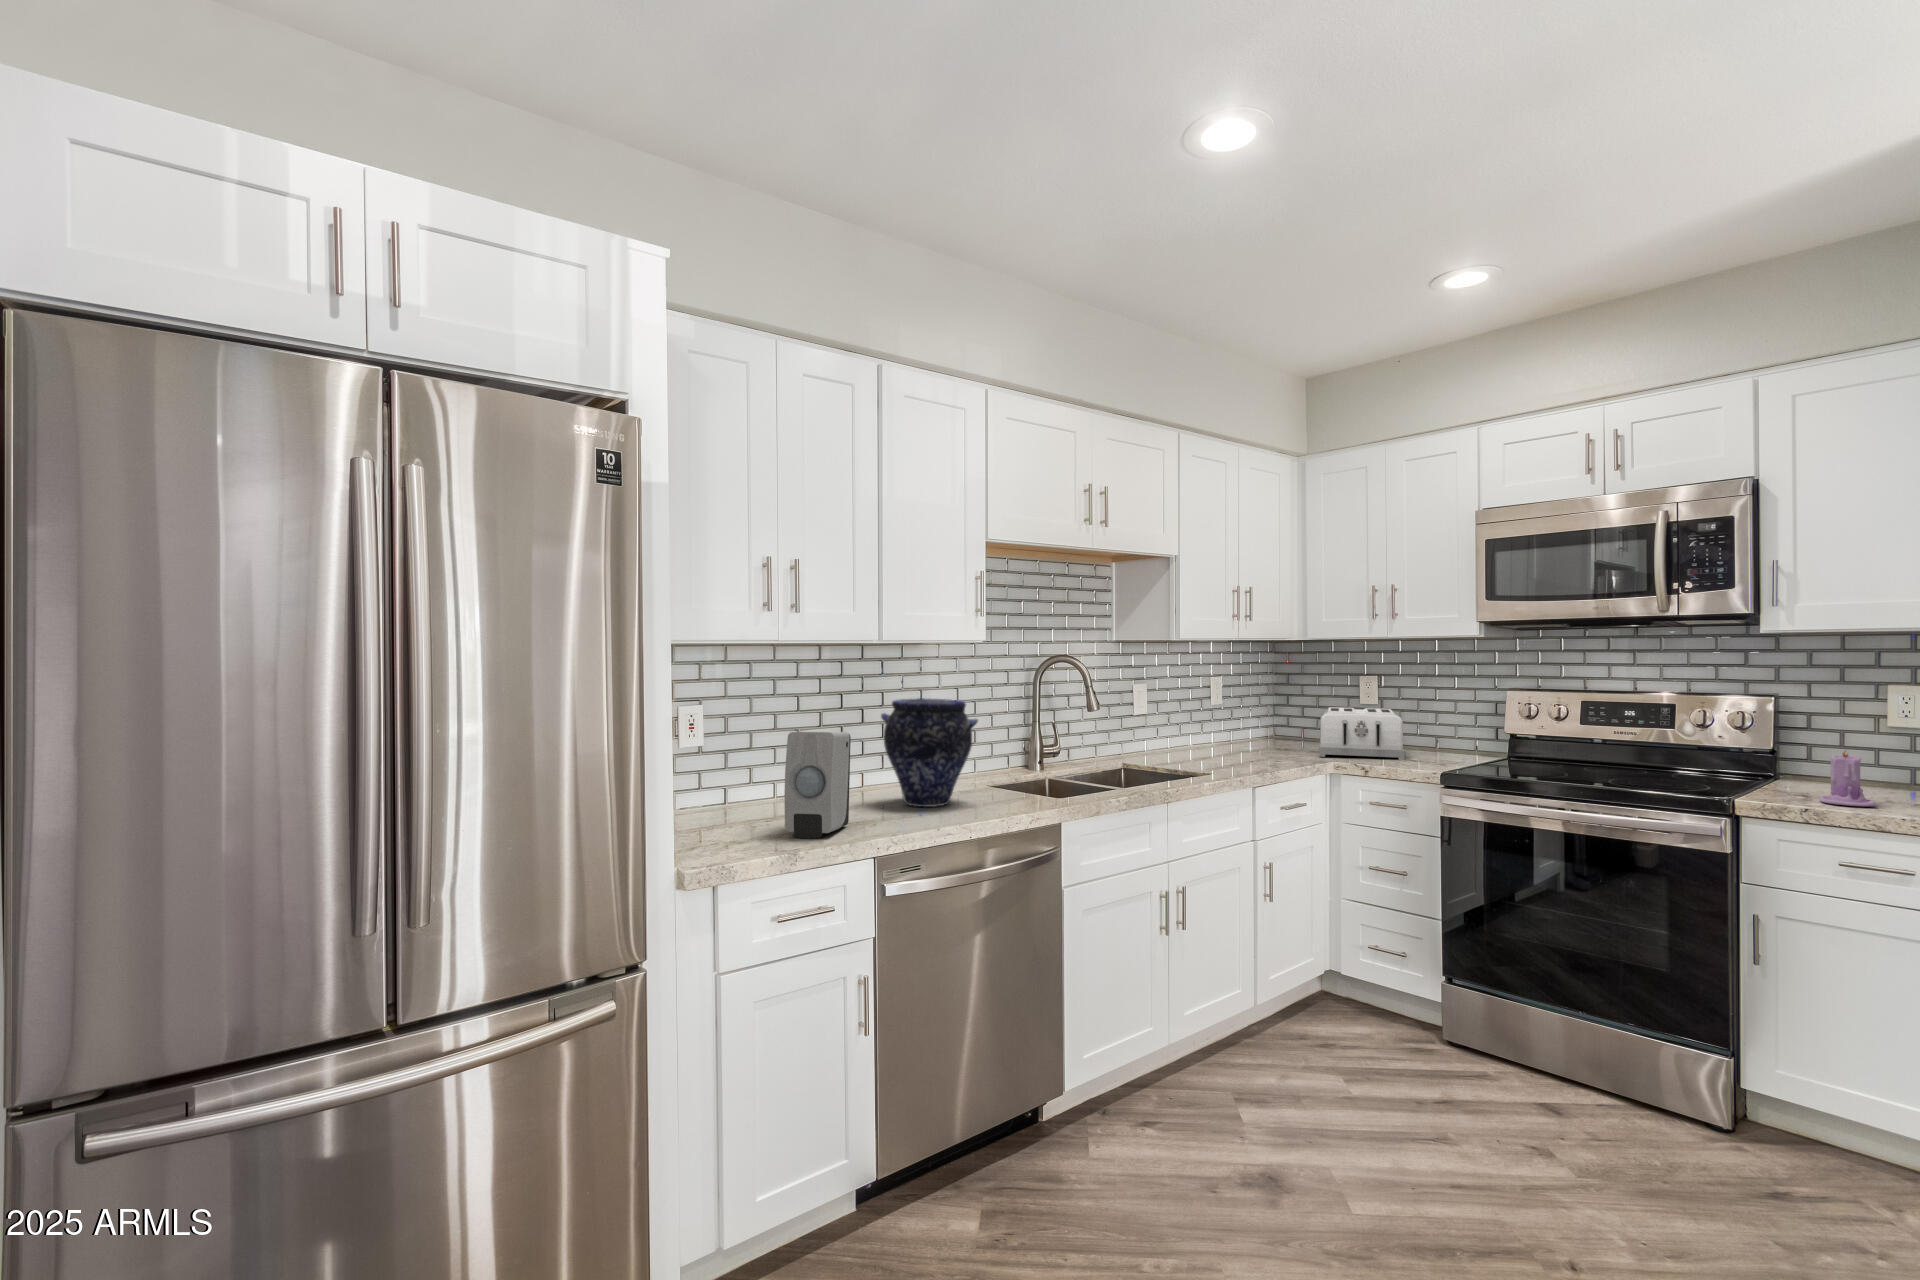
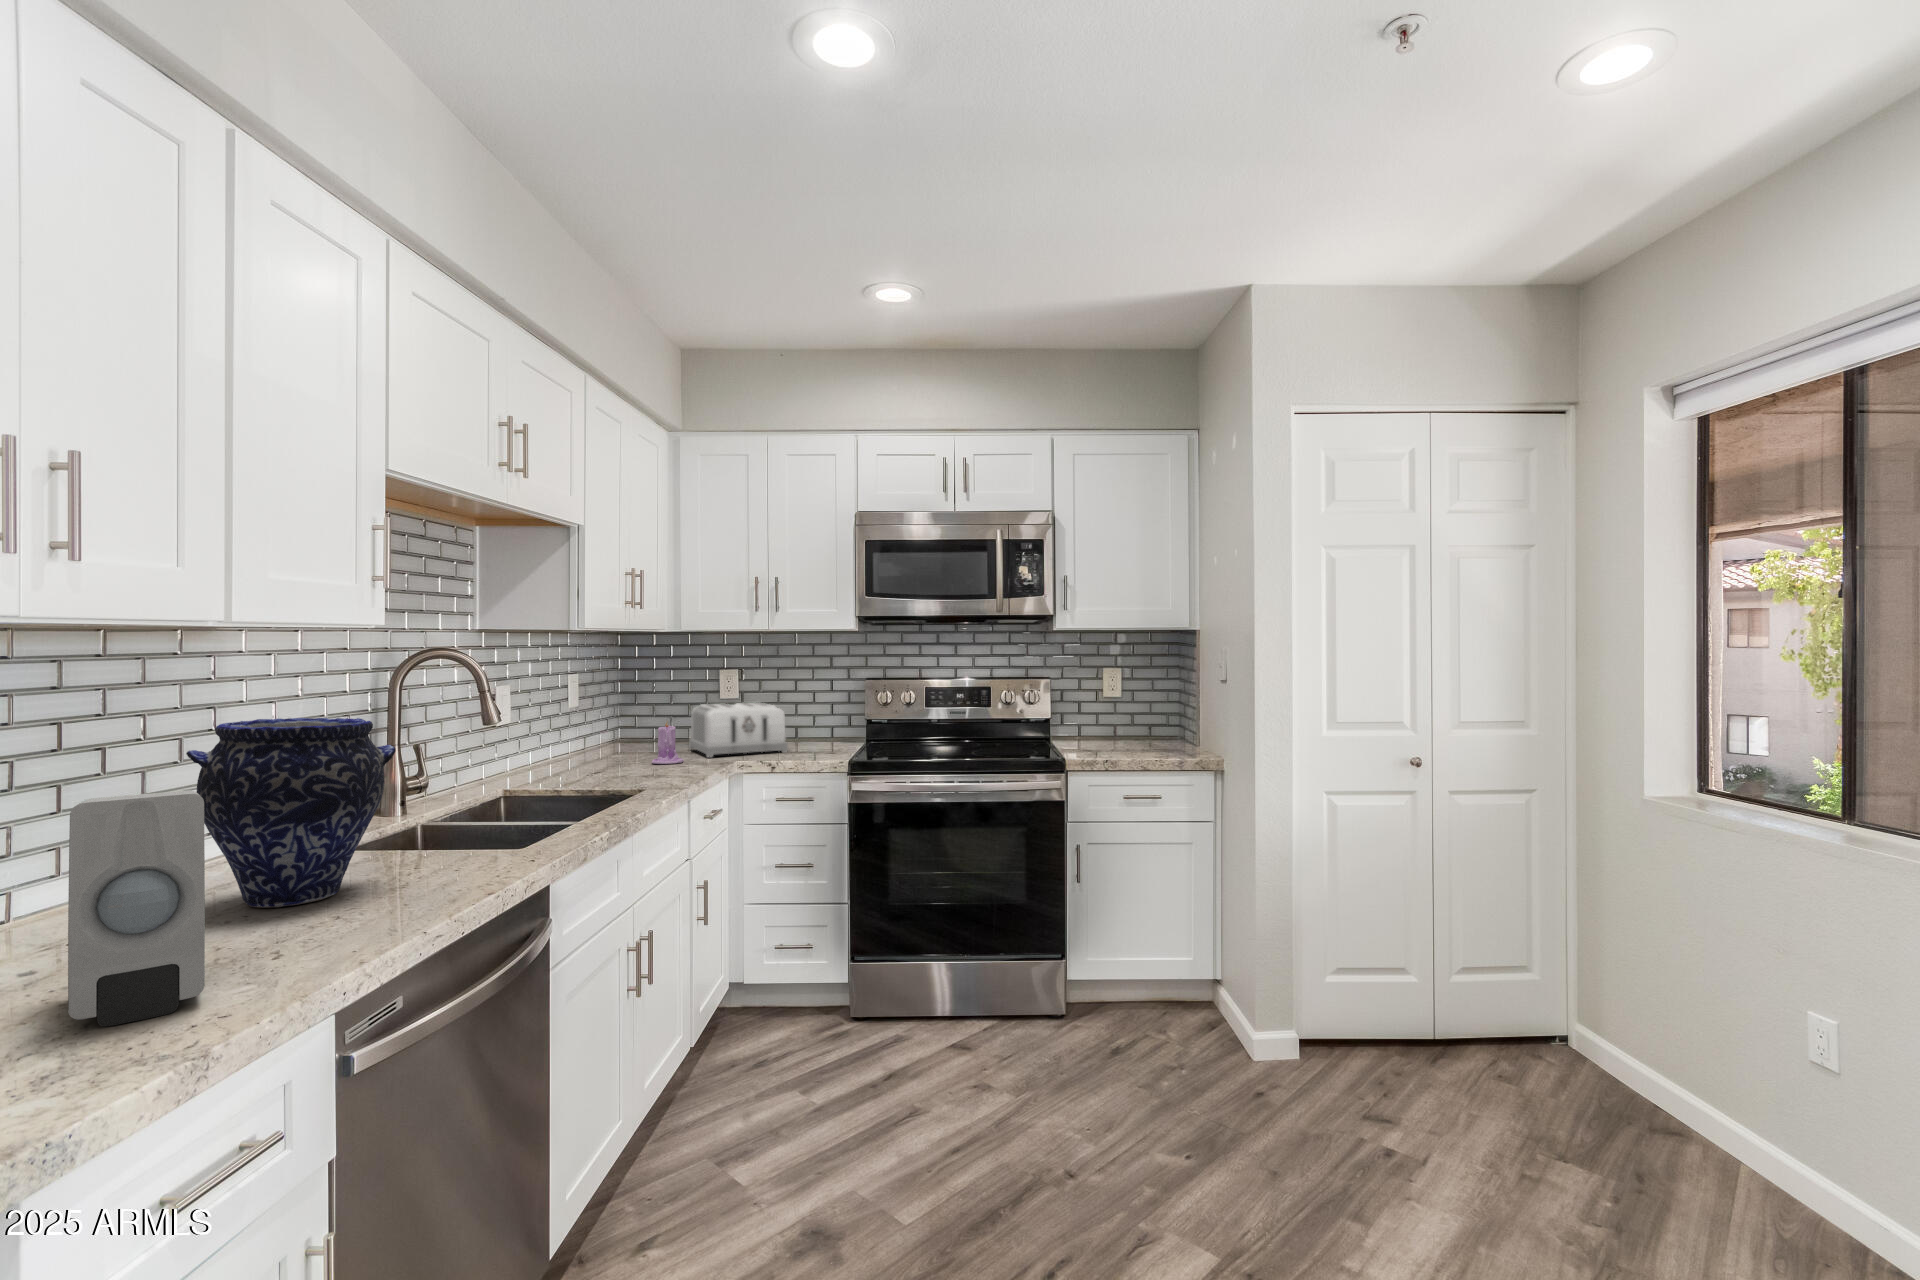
candle: present [1820,748,1877,806] -> present [652,723,684,764]

